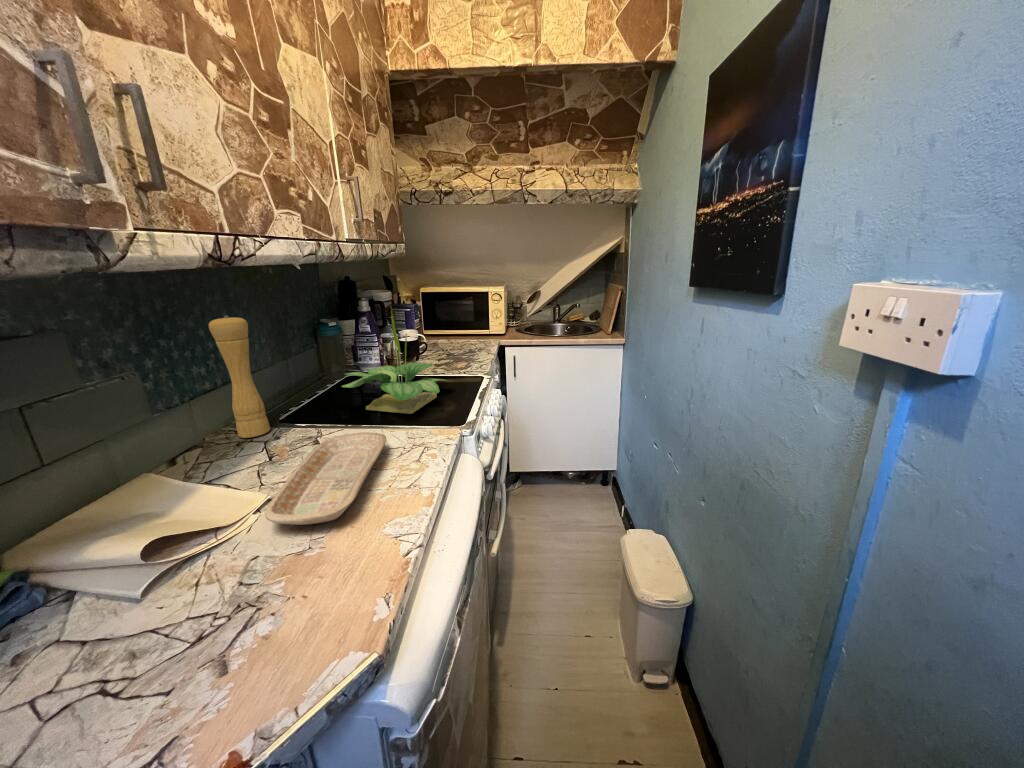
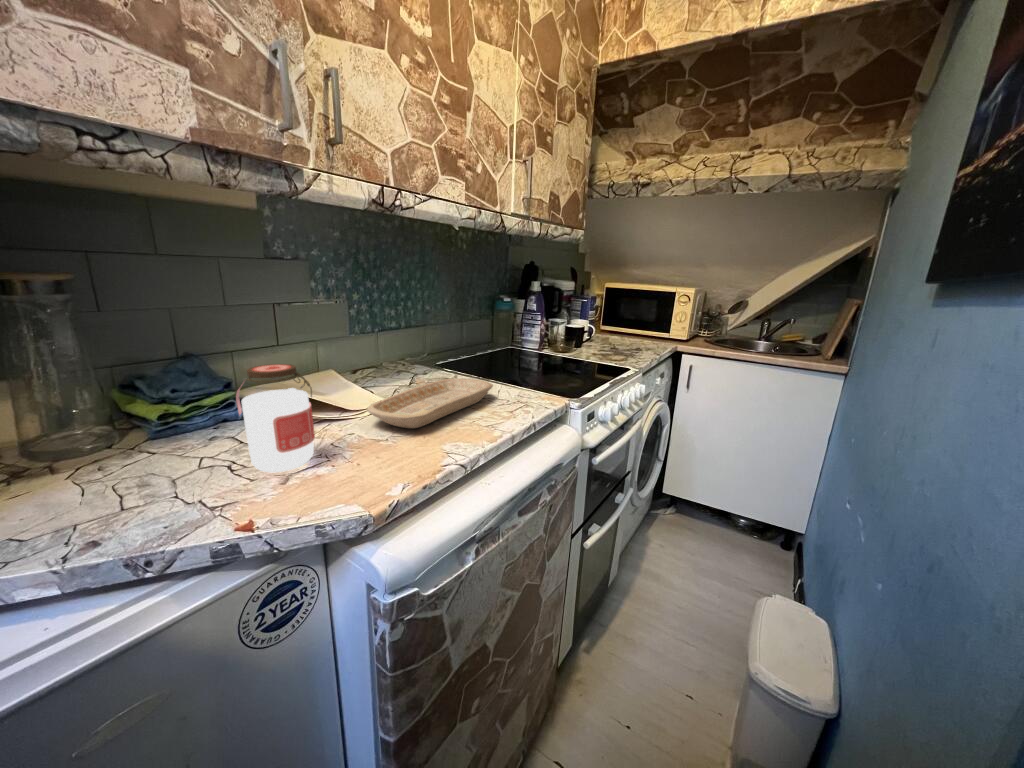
potted plant: present [341,307,451,414] -> none [481,276,590,381]
pepper mill: present [209,316,270,438] -> none [398,272,426,371]
jar: none [114,513,247,674] -> present [236,364,315,473]

